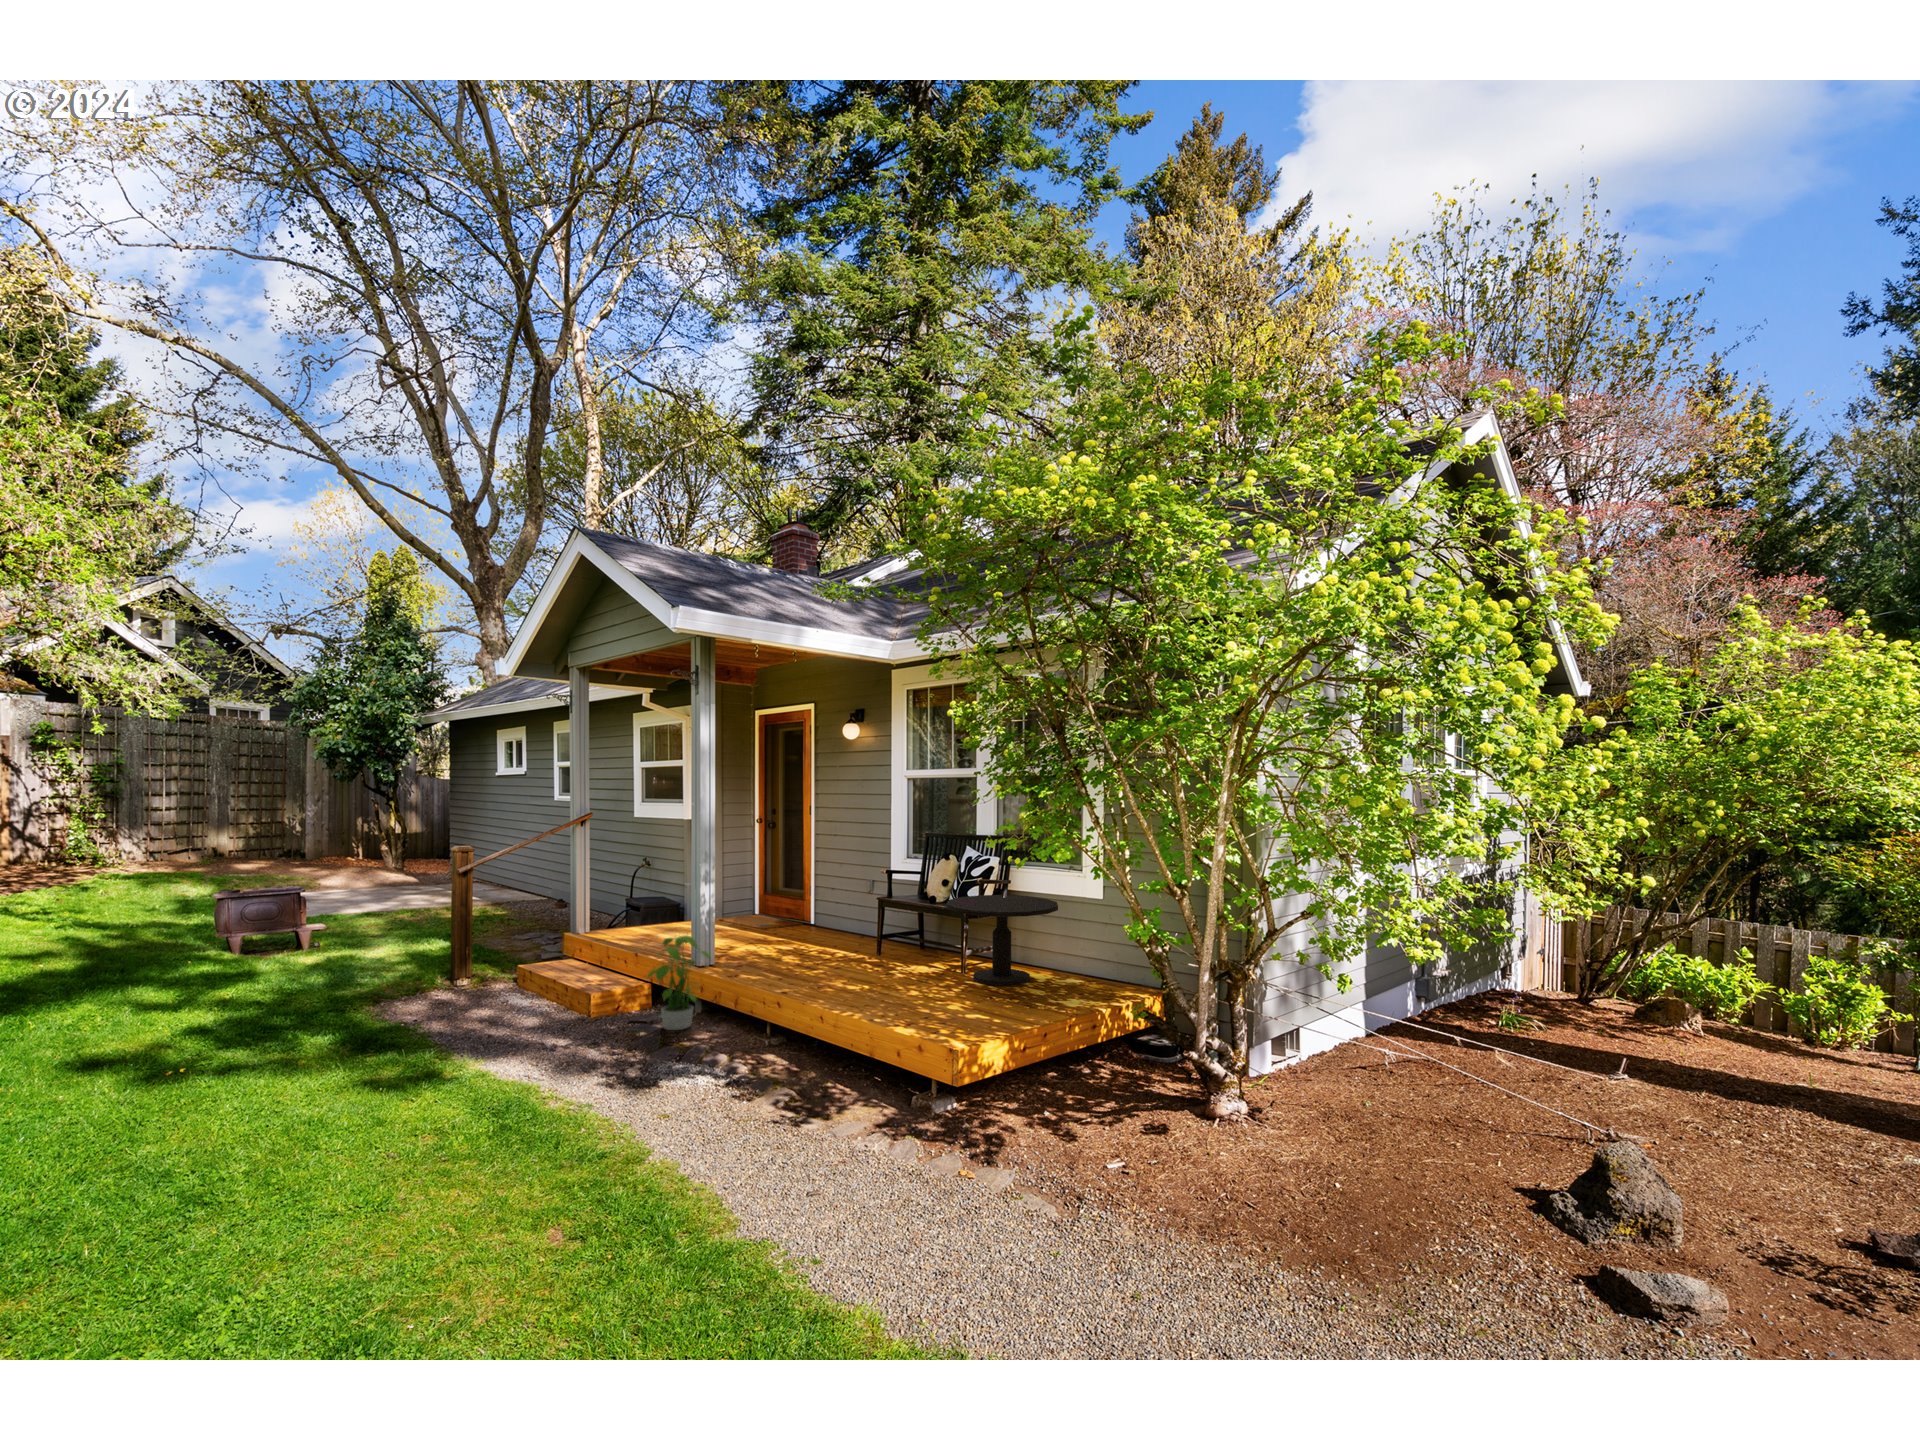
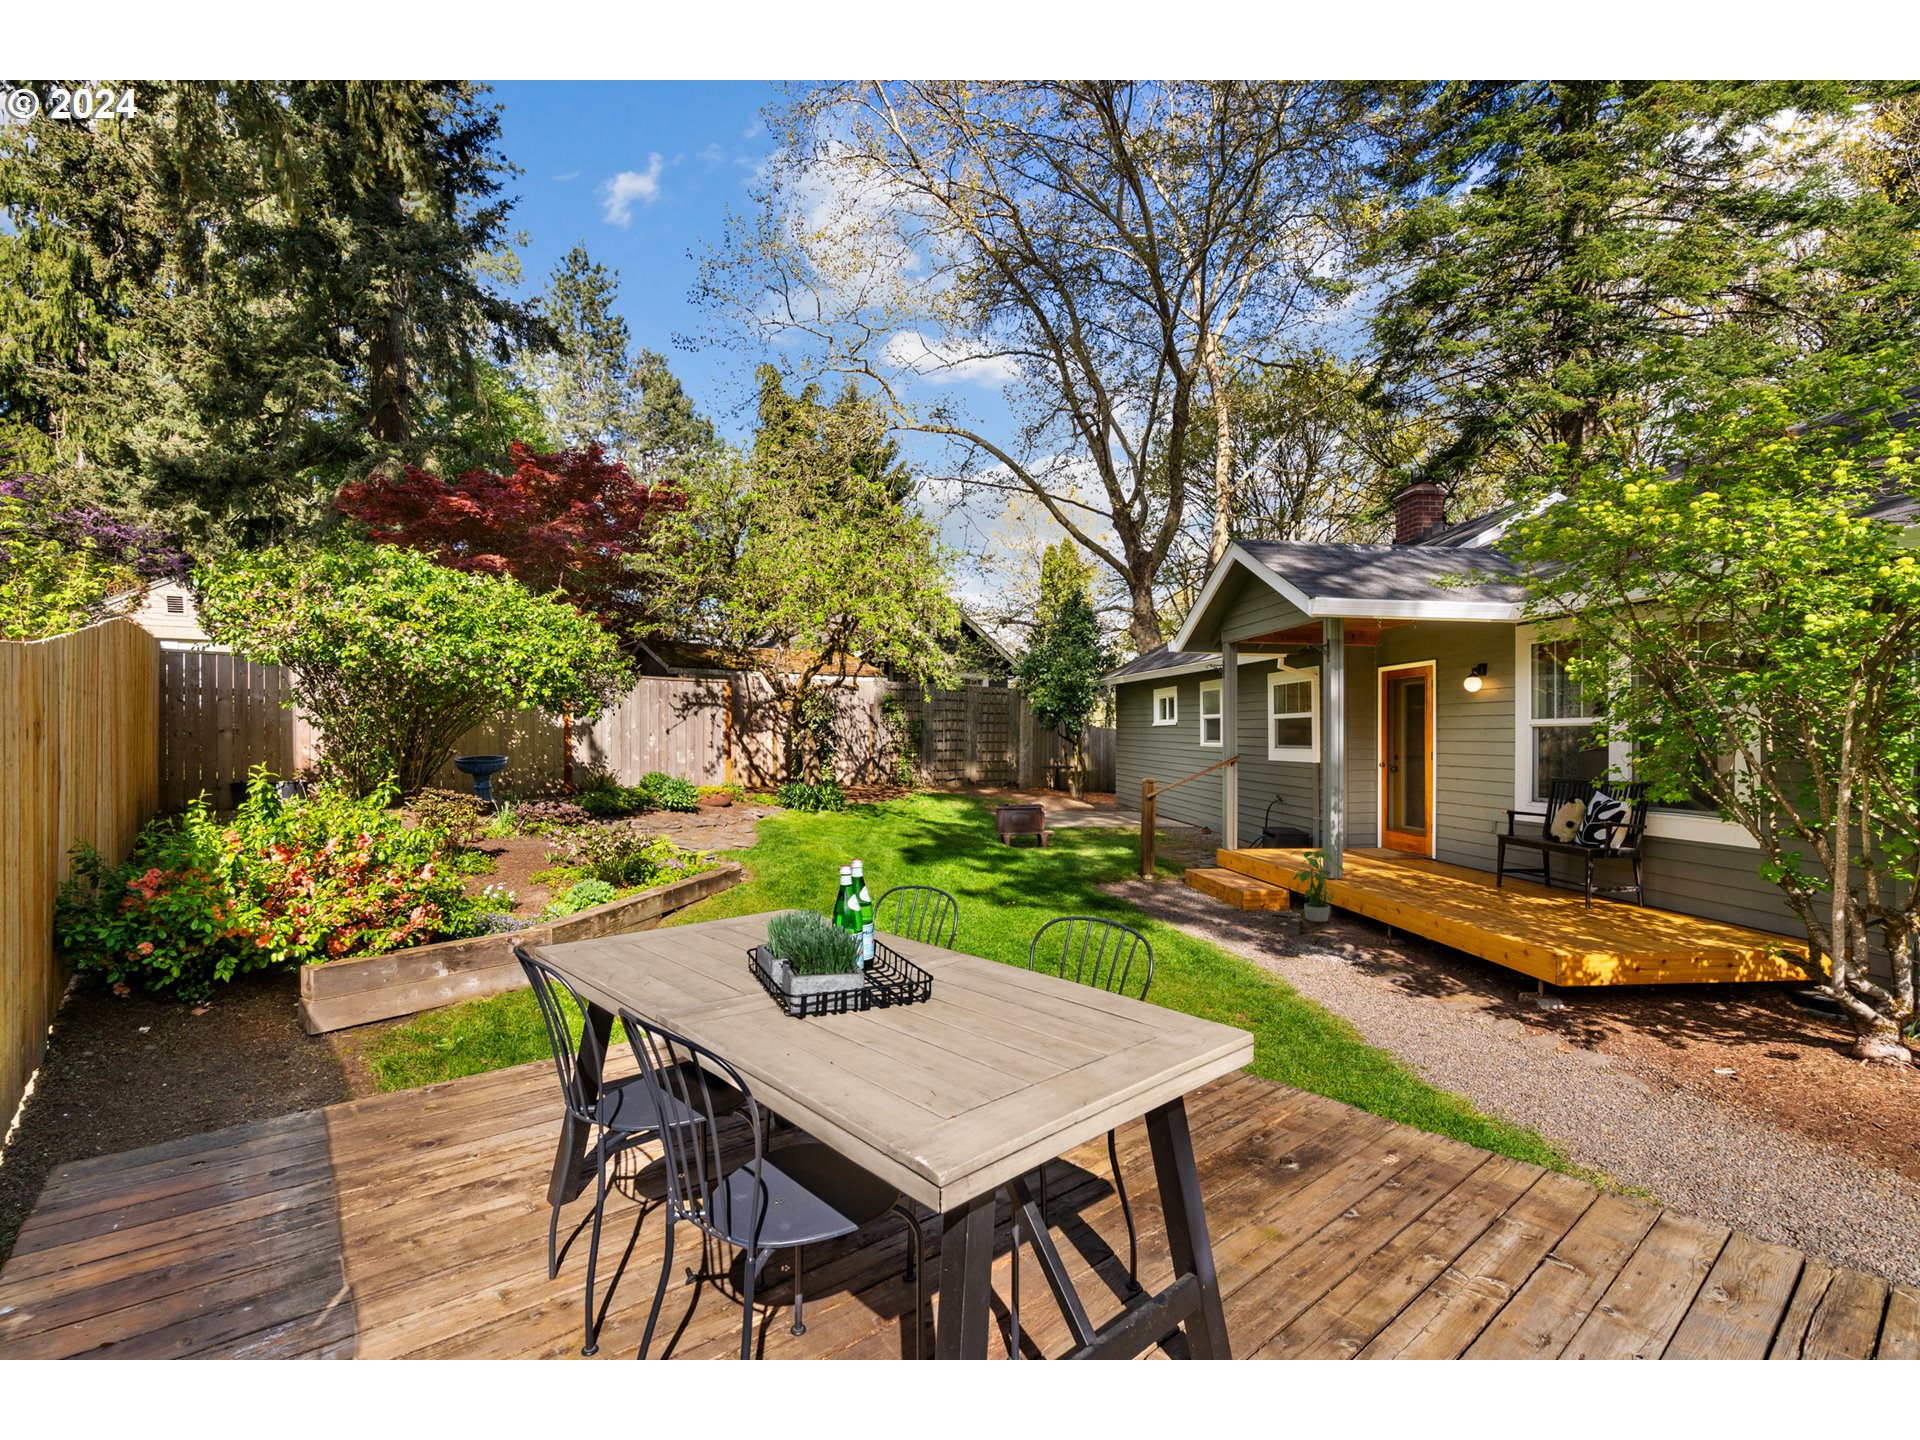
side table: present [946,895,1058,986] -> present [1041,765,1074,789]

